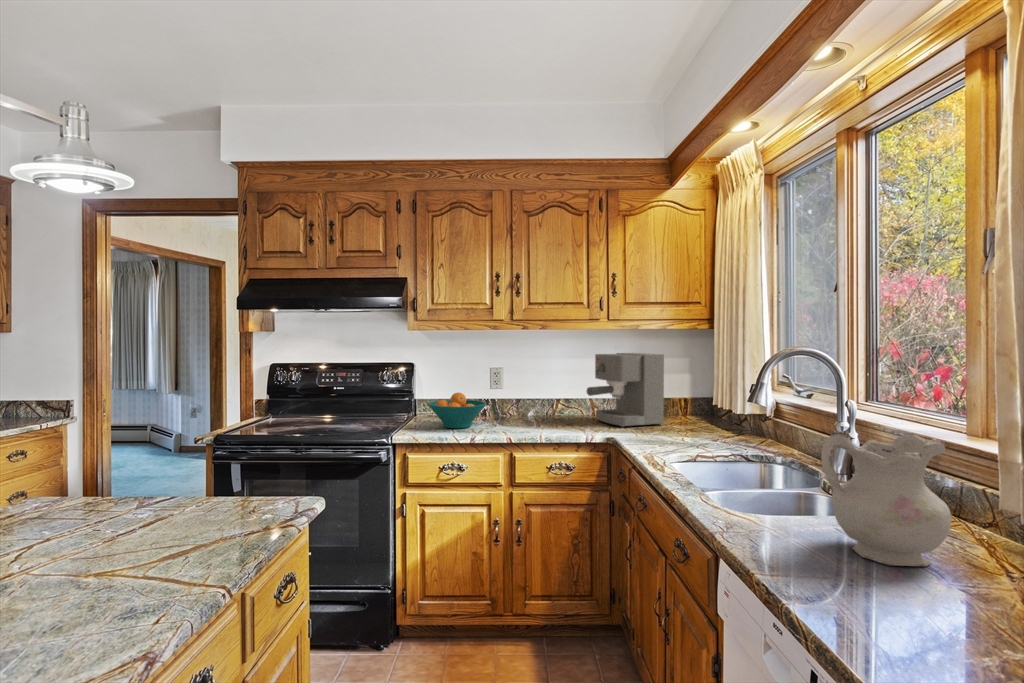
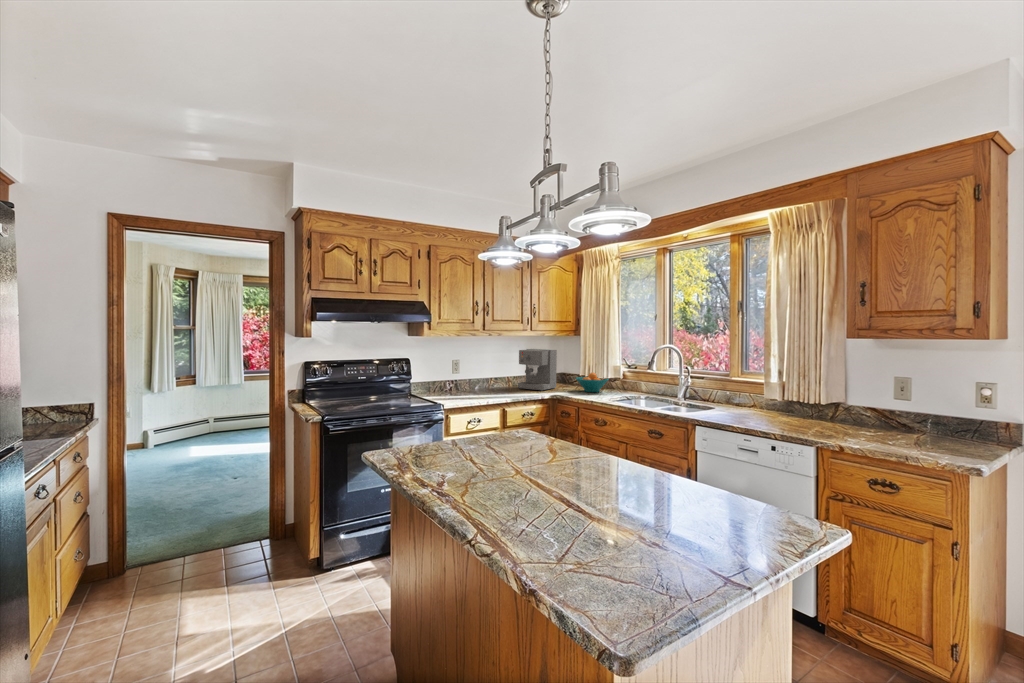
fruit bowl: present [428,393,487,428] -> present [576,372,609,392]
ceramic pitcher: present [821,431,951,566] -> none [698,376,732,417]

